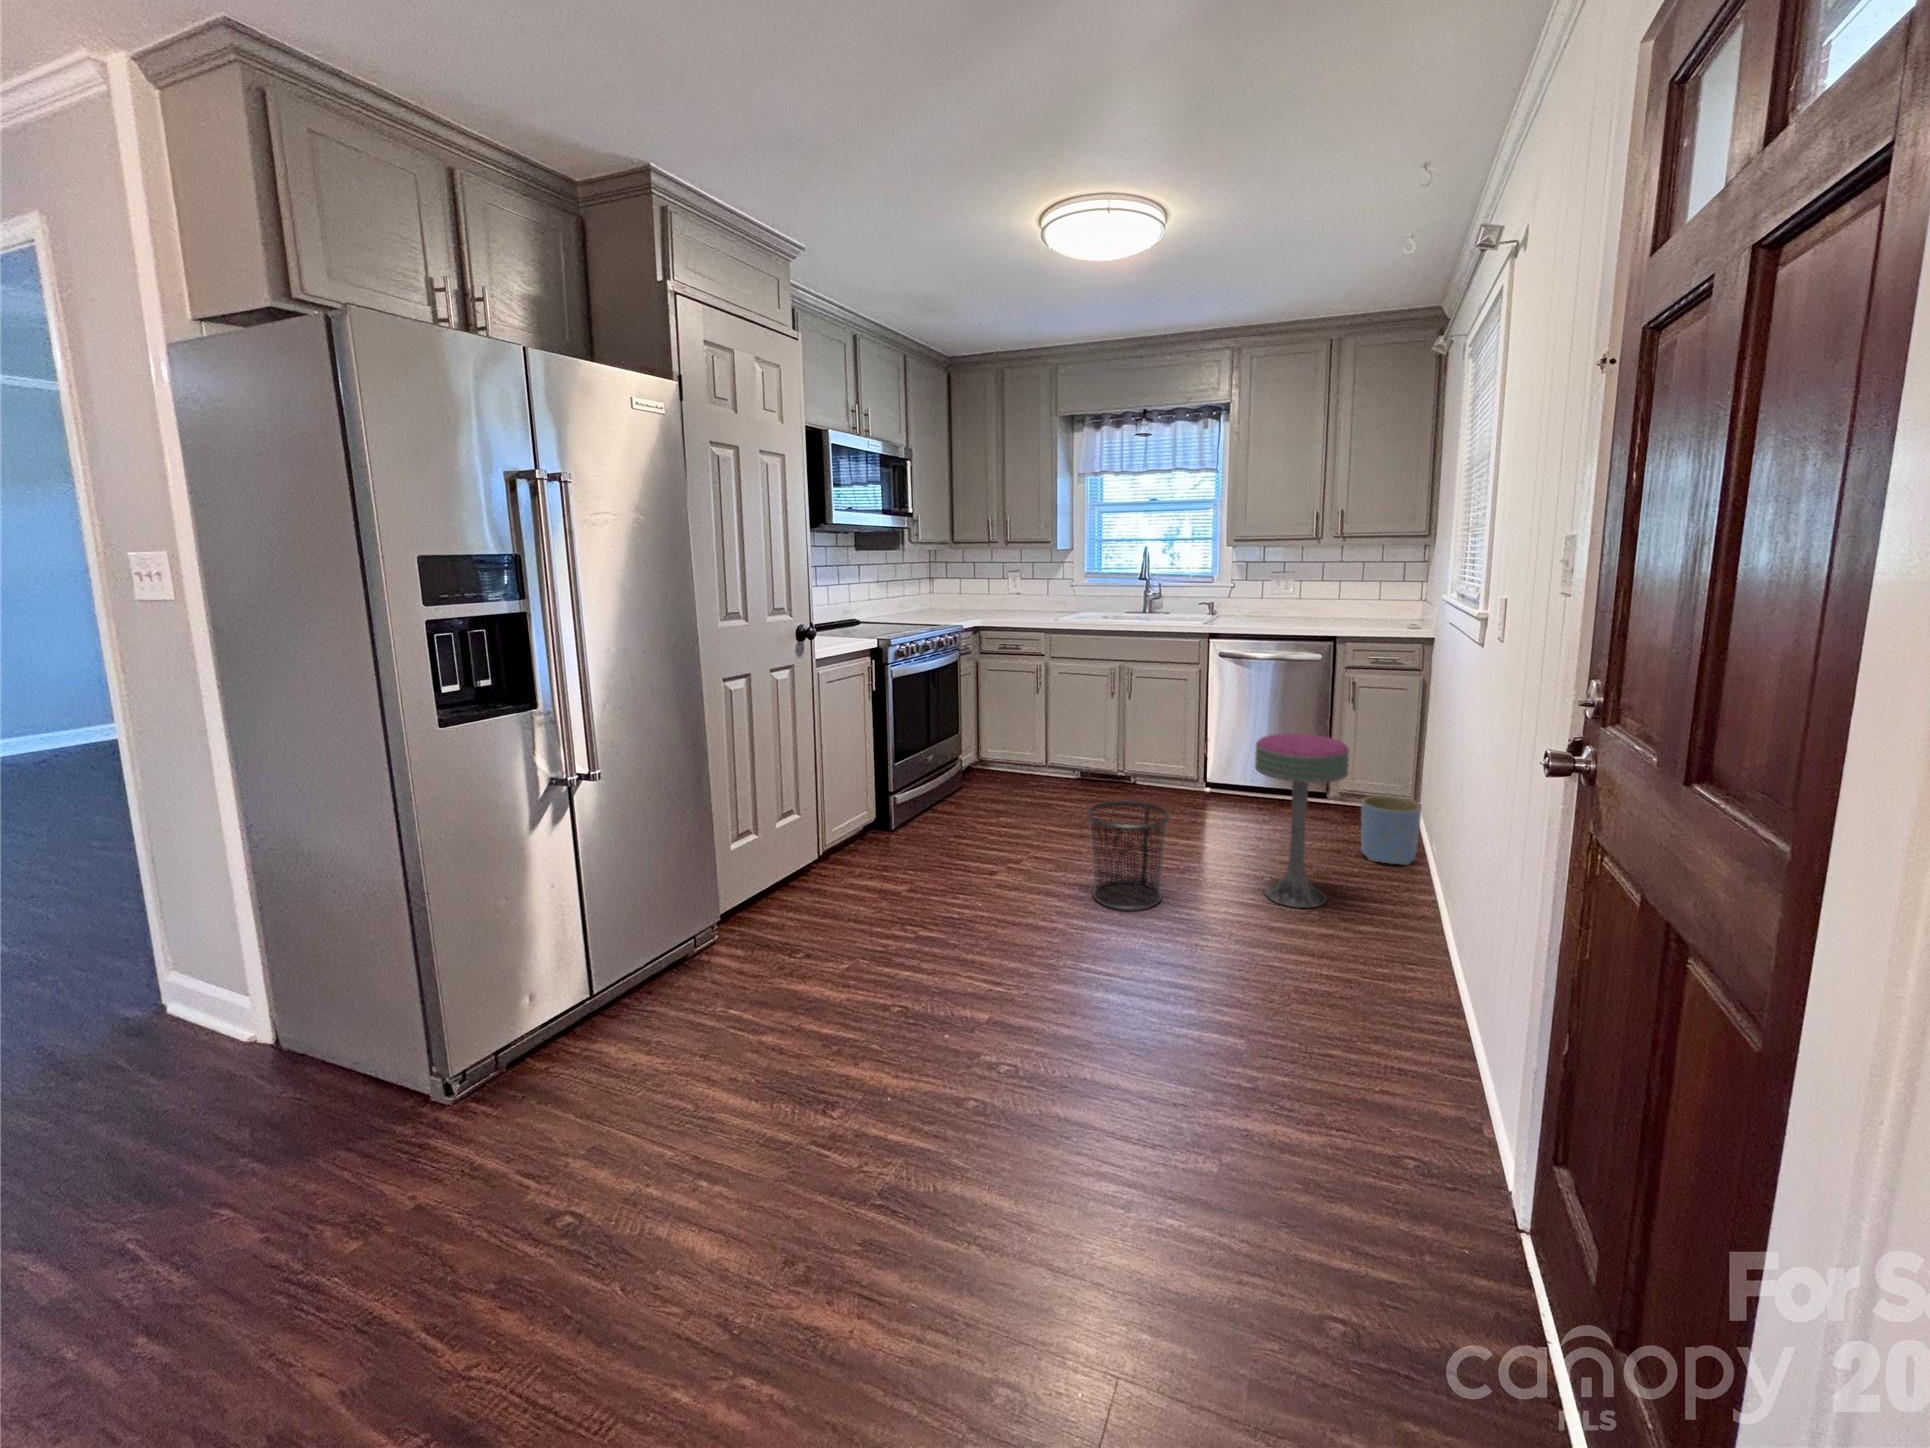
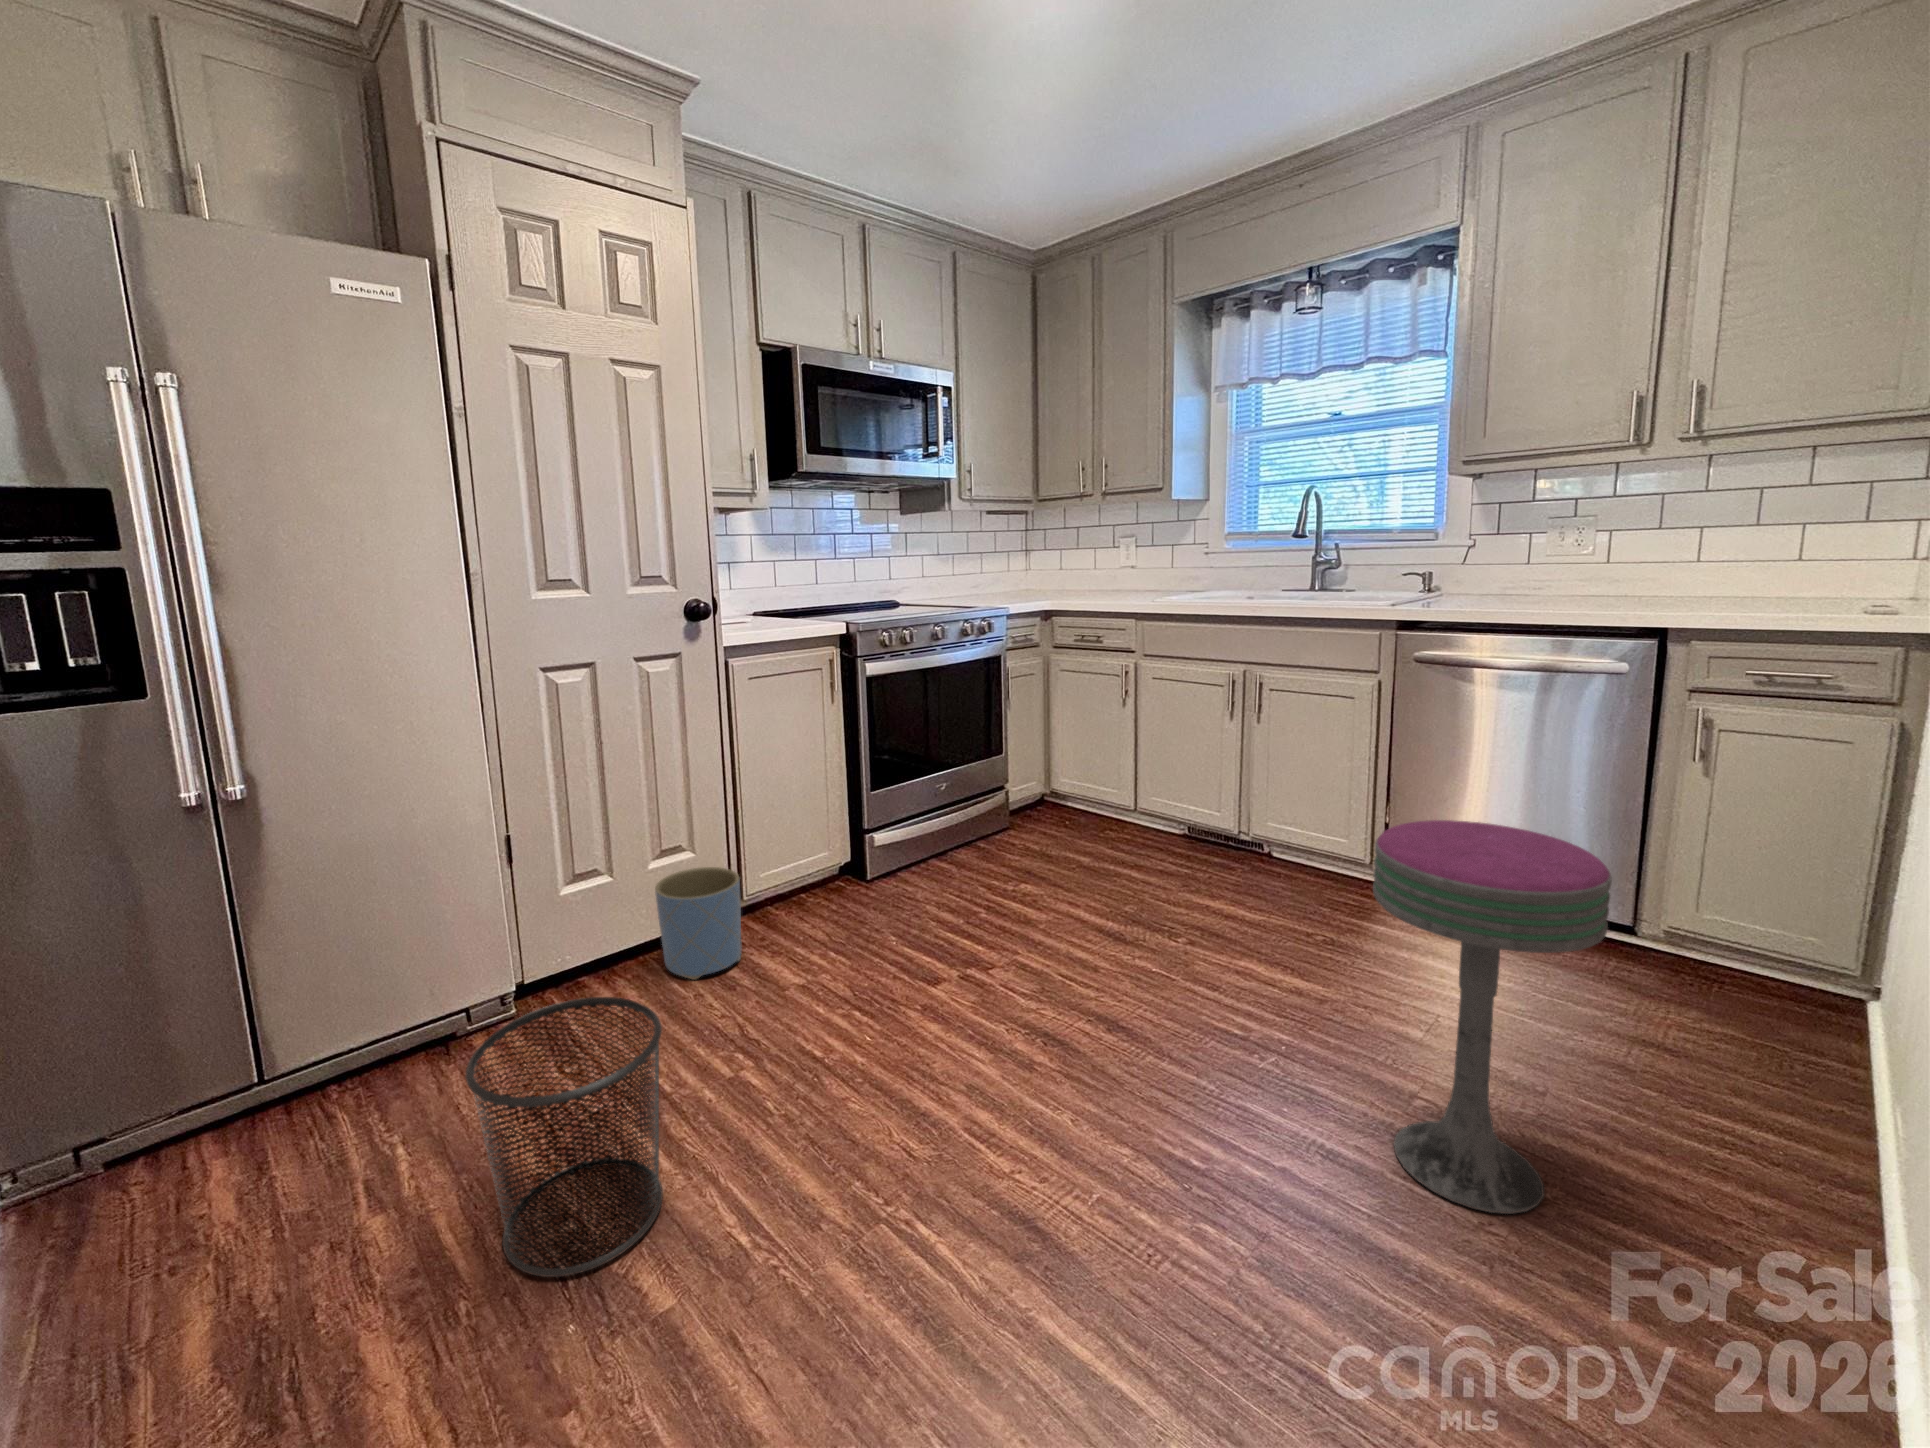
planter: present [1361,795,1422,865] -> present [655,867,741,980]
waste bin: present [1087,801,1170,910] -> present [465,997,663,1277]

